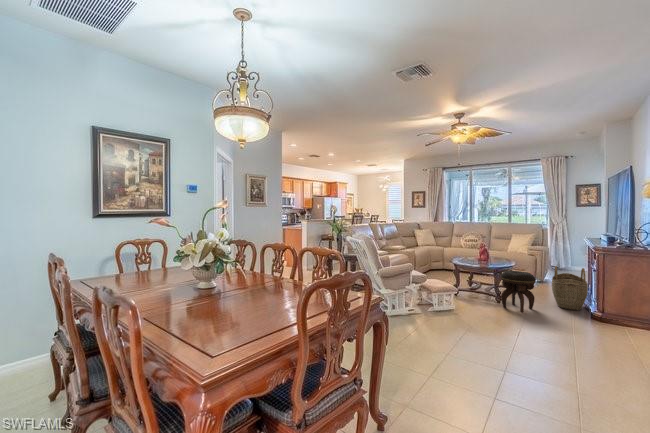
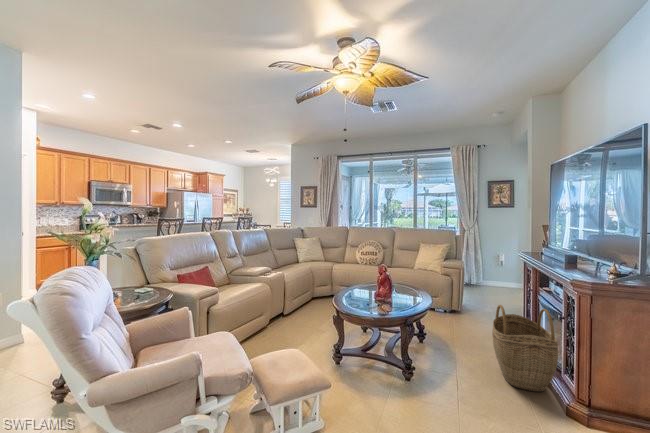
footstool: present [501,271,536,312] -> none [413,320,477,416]

